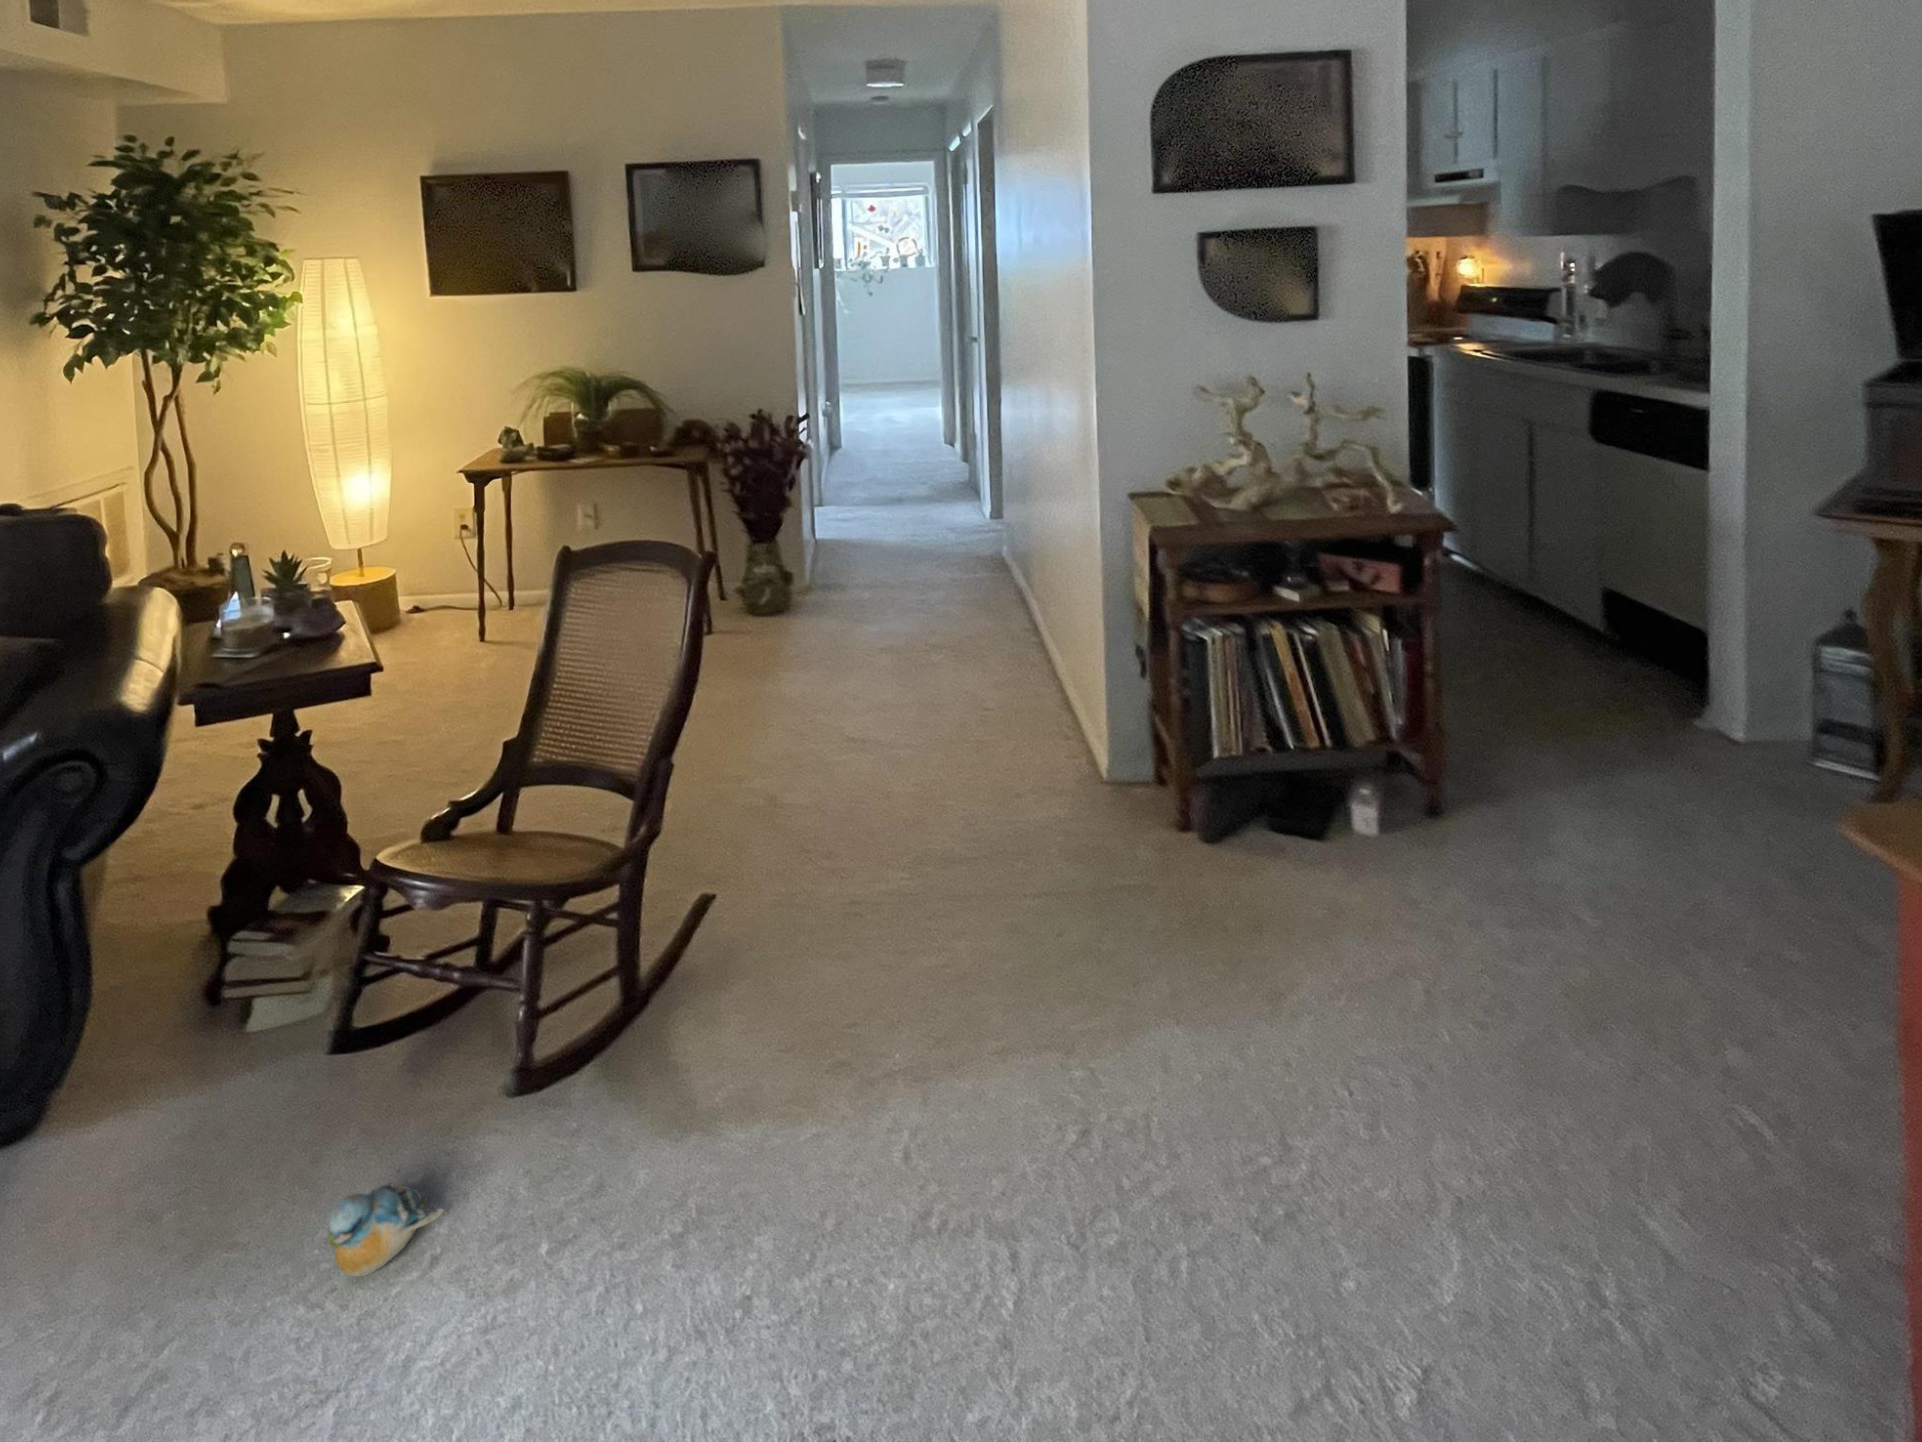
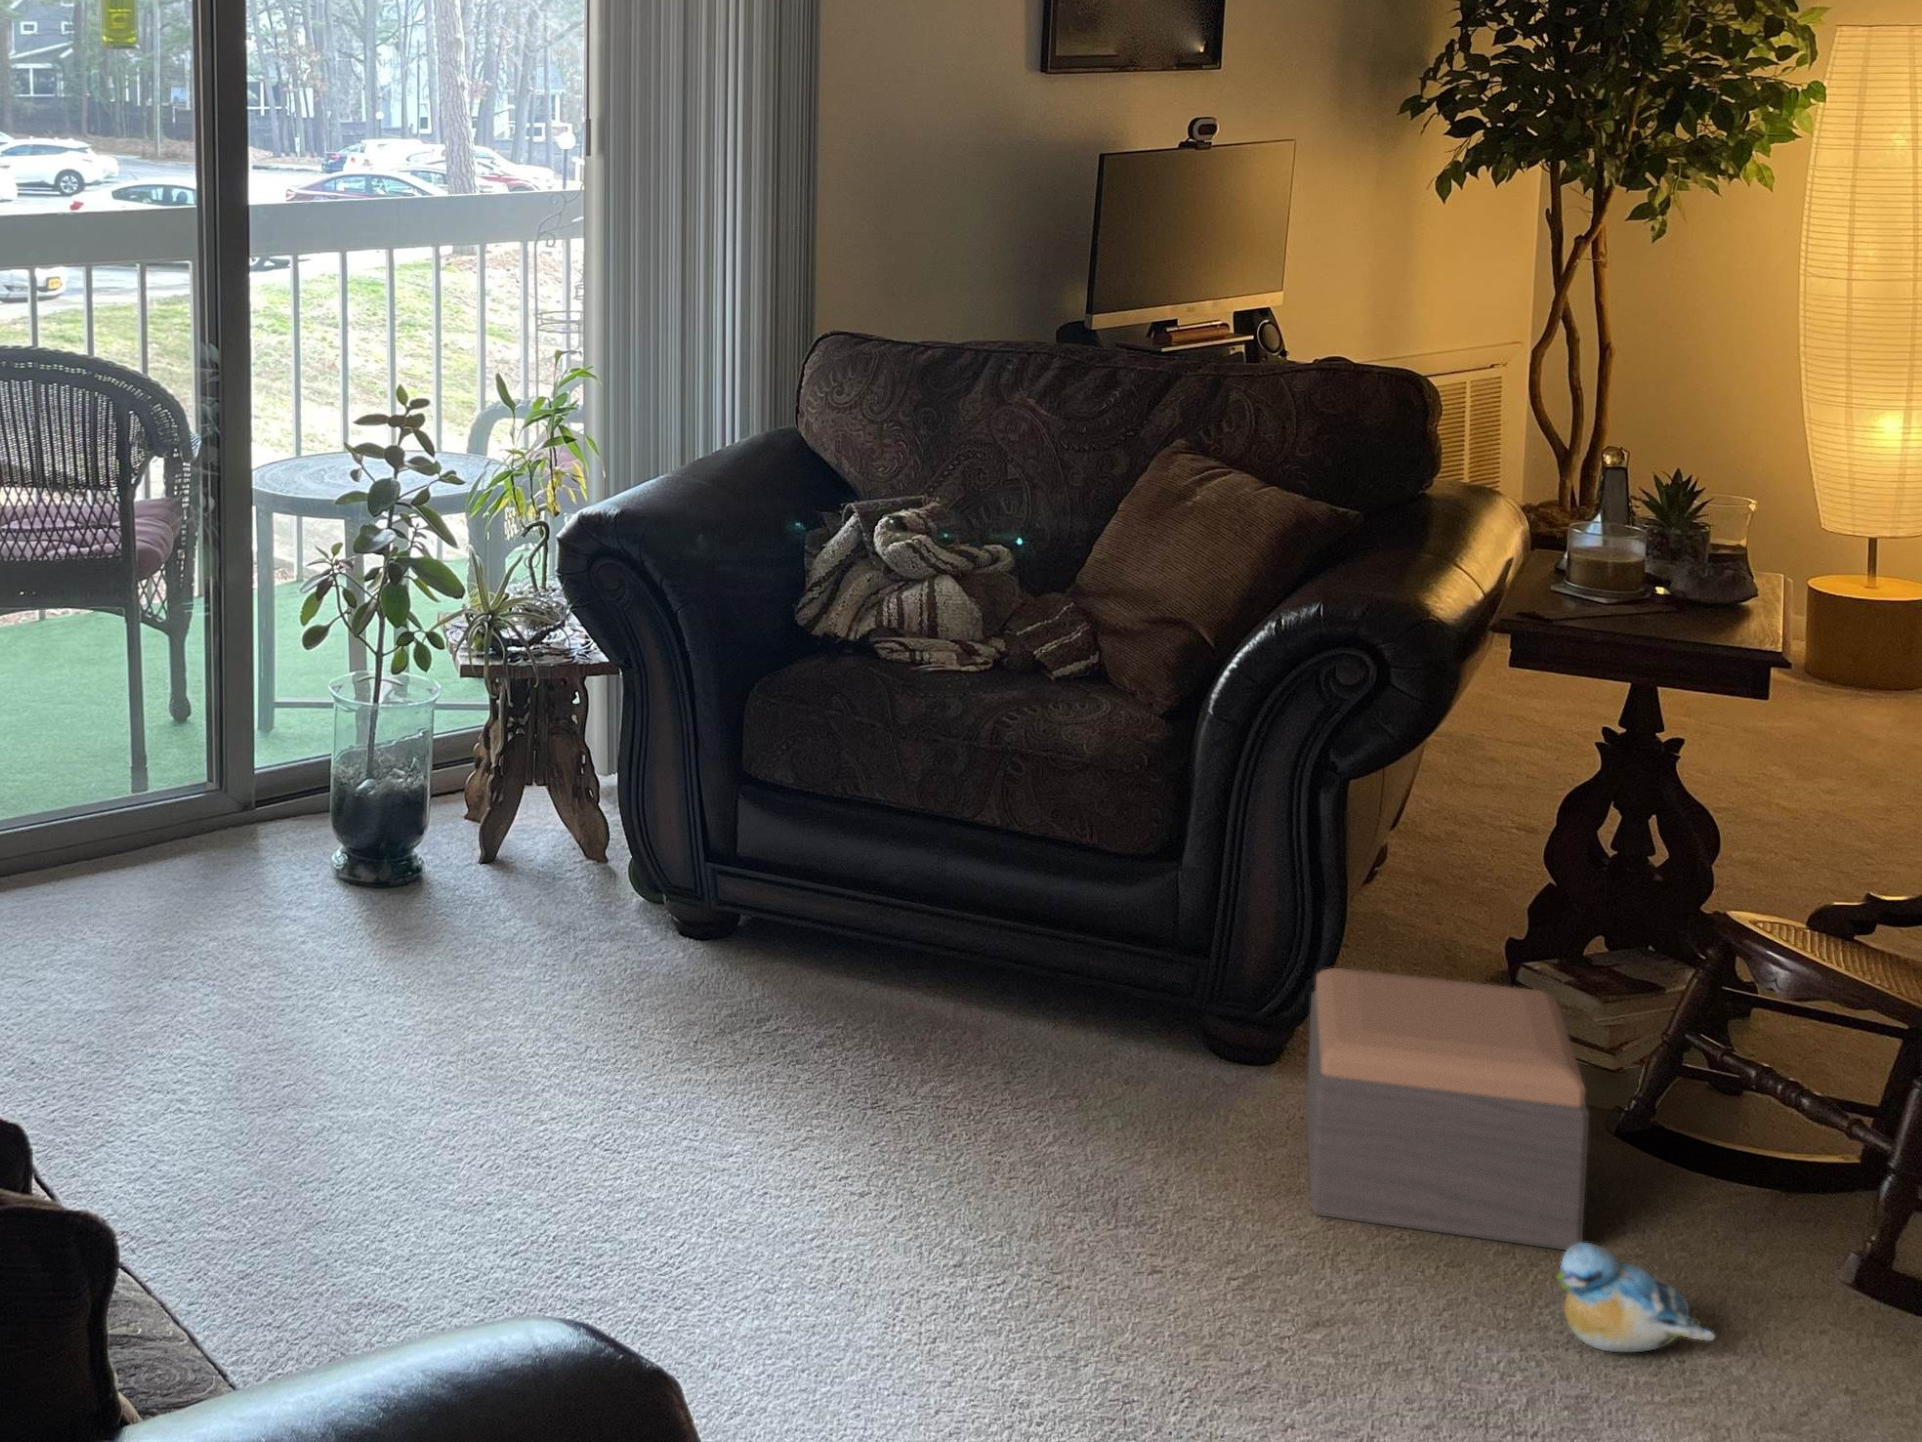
footstool: none [69,976,327,1281] -> present [1306,968,1589,1250]

